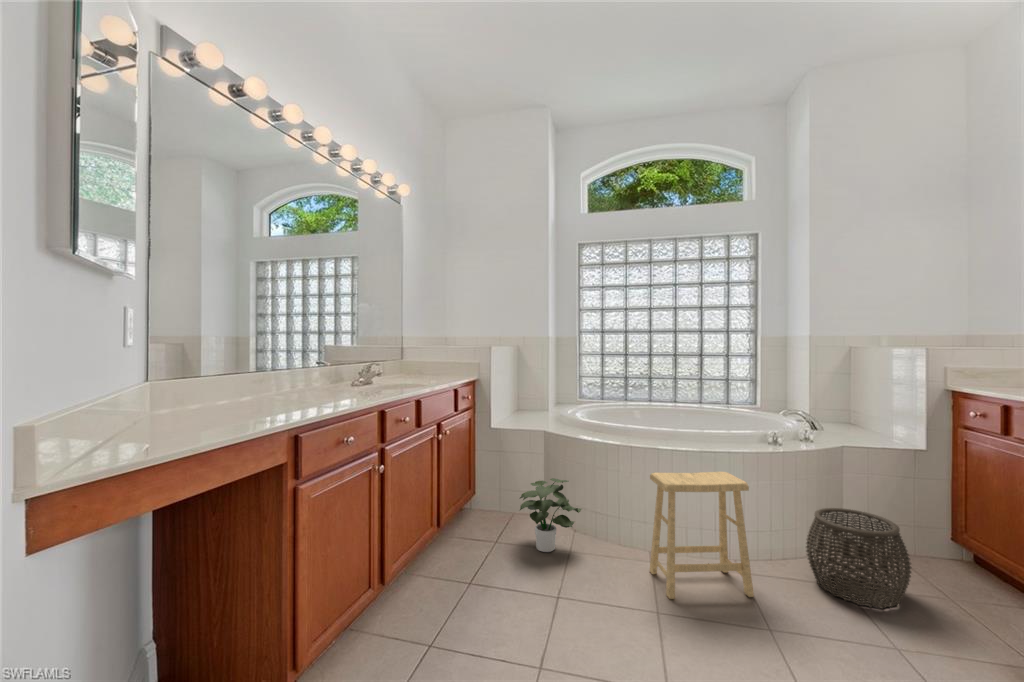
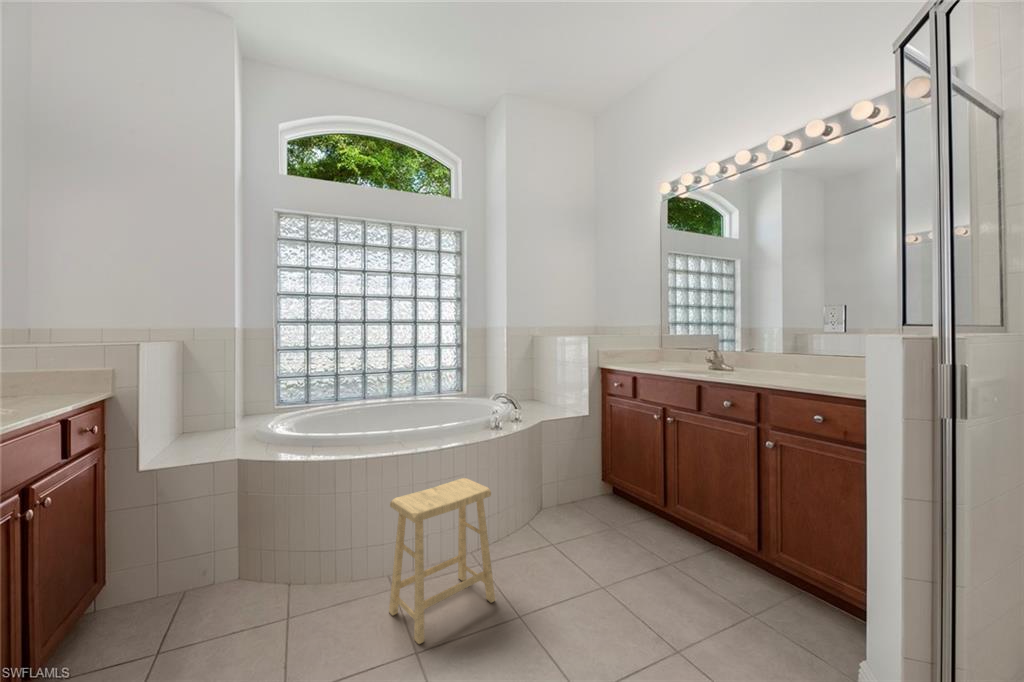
potted plant: present [520,478,581,552] -> none [192,530,298,643]
woven basket: present [806,508,912,608] -> none [527,486,599,572]

